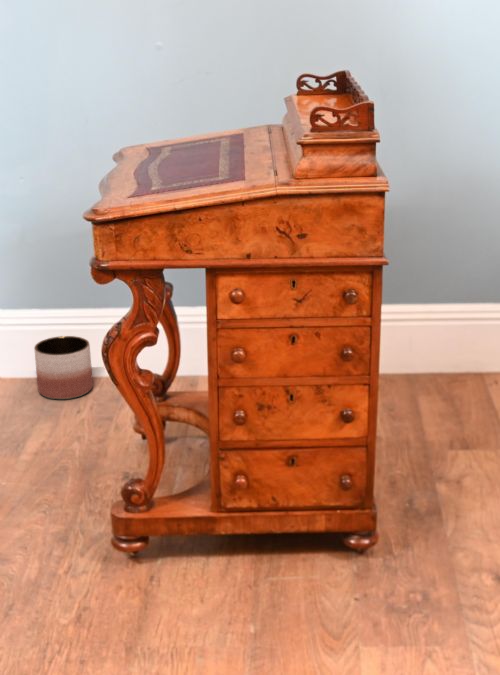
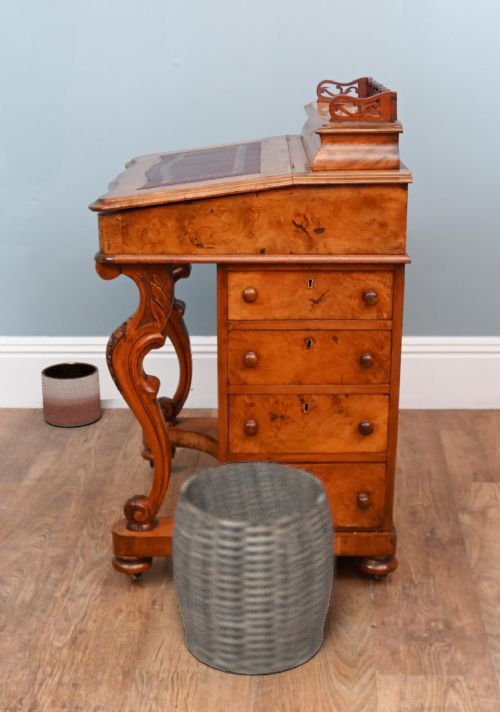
woven basket: none [169,450,319,650] -> present [172,462,334,675]

